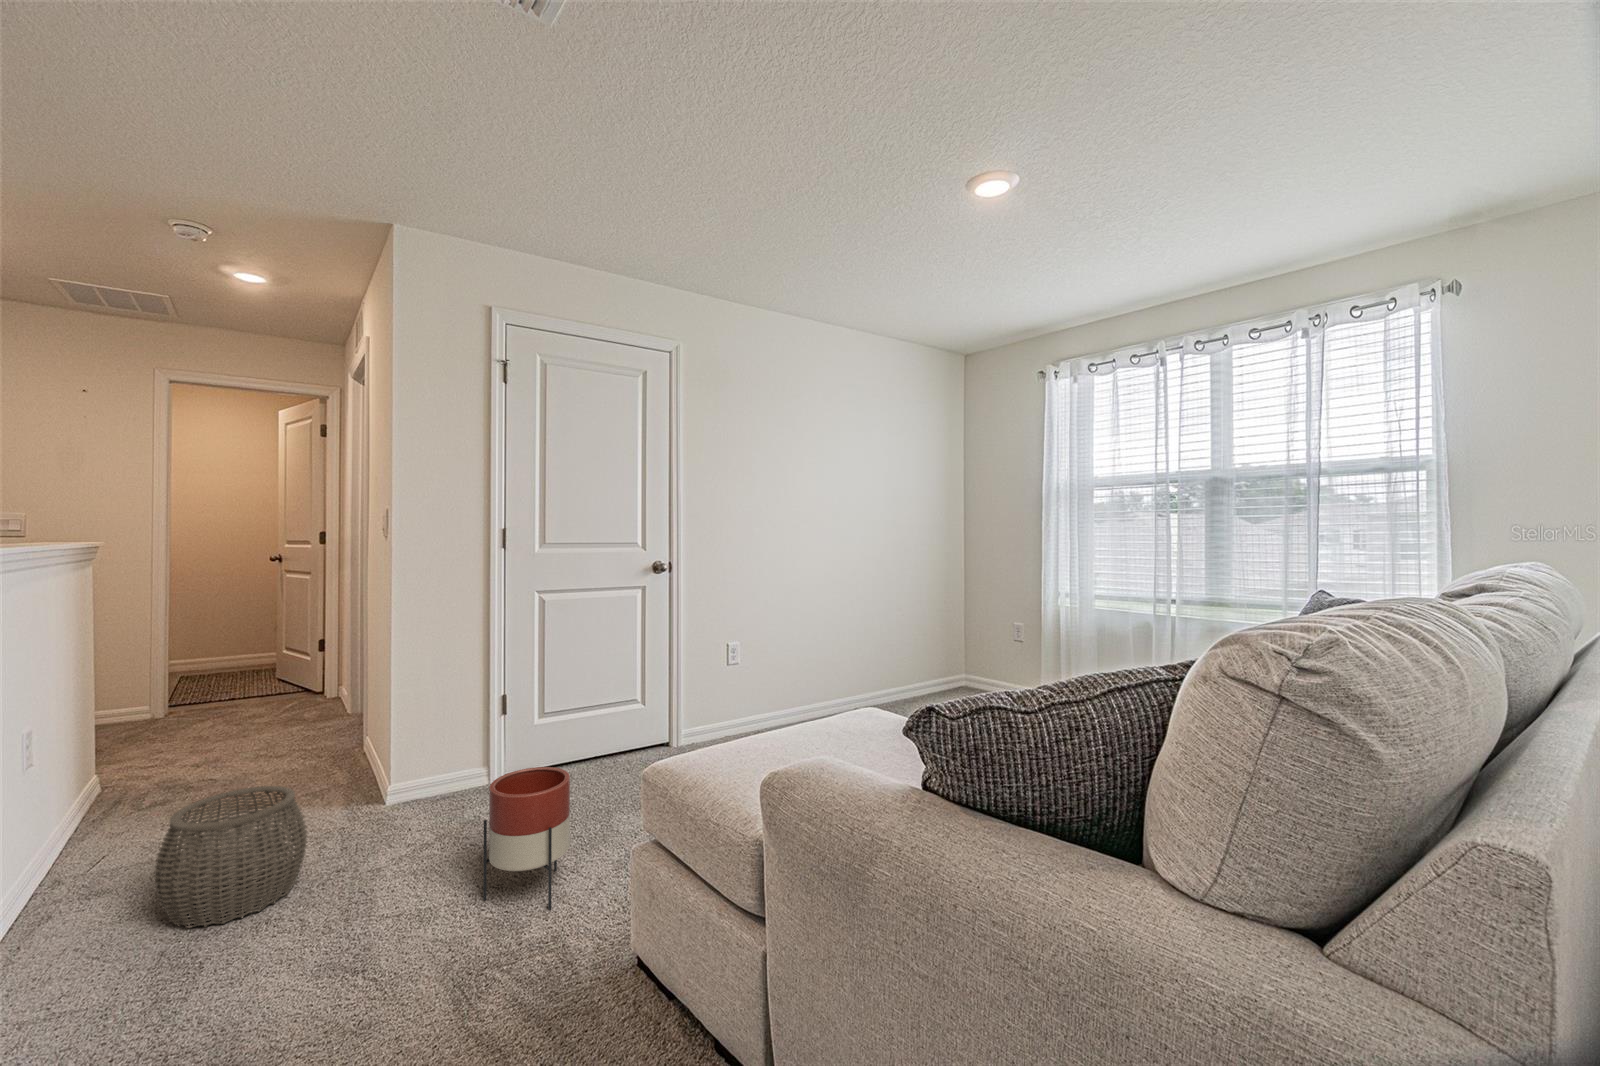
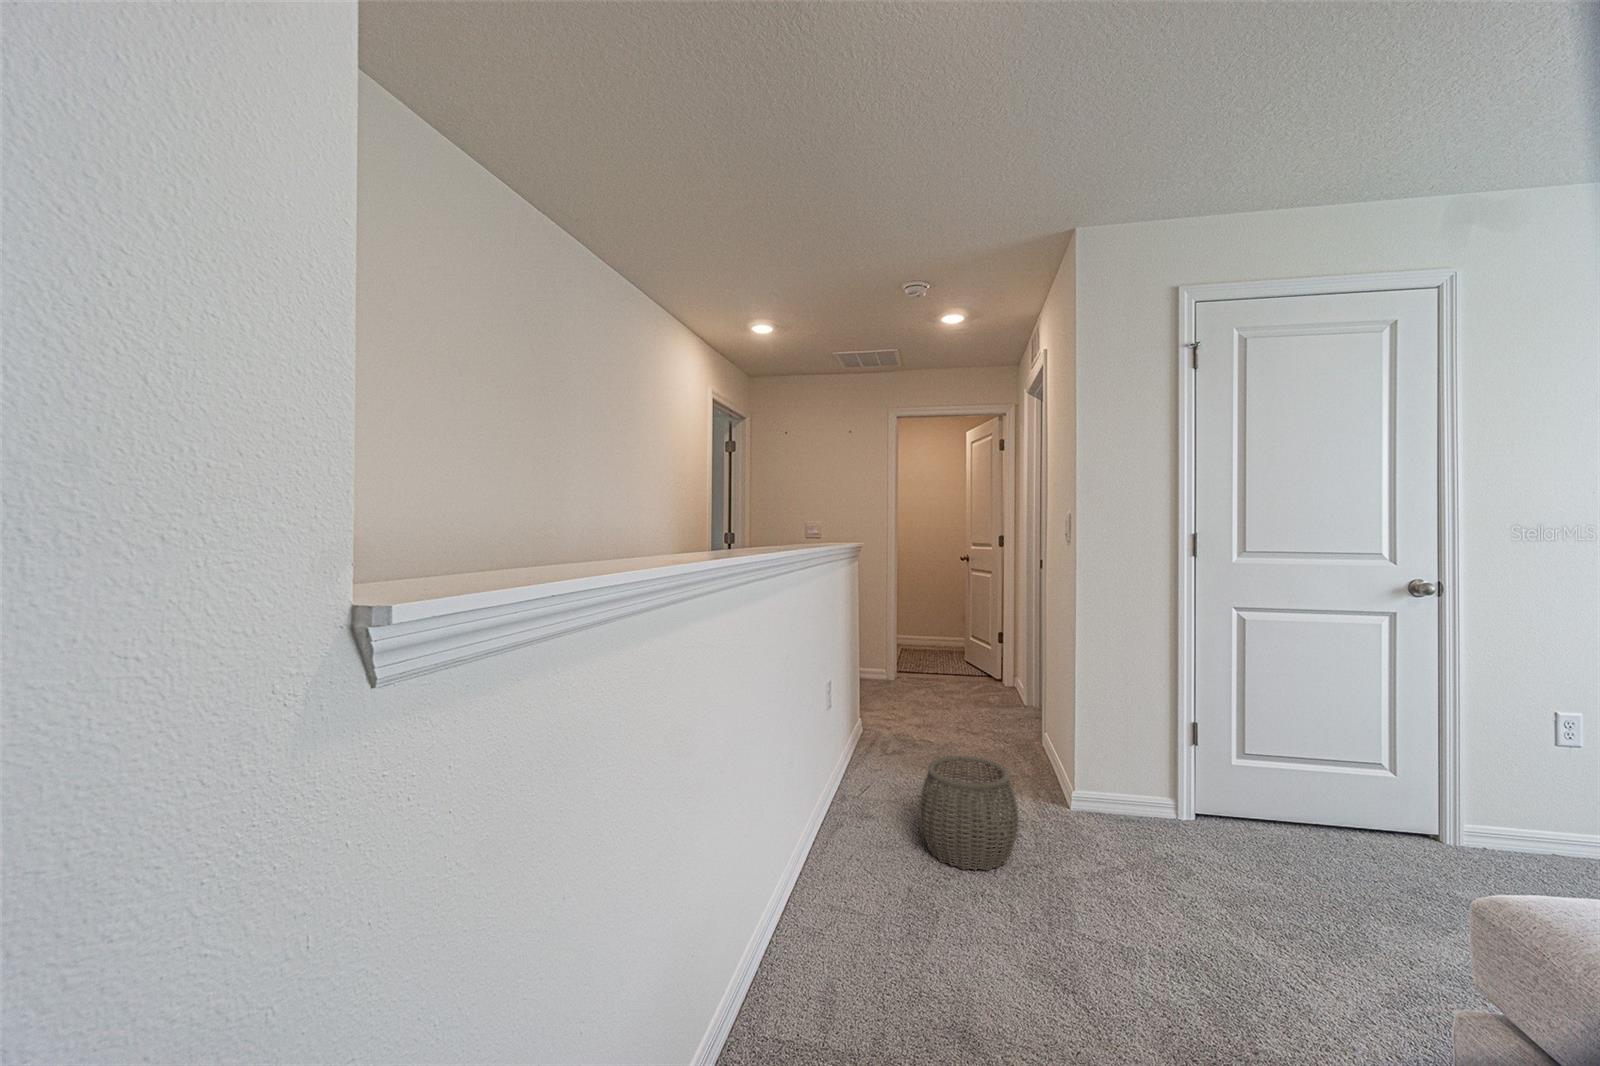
planter: present [483,767,570,910] -> none [1202,826,1324,1027]

